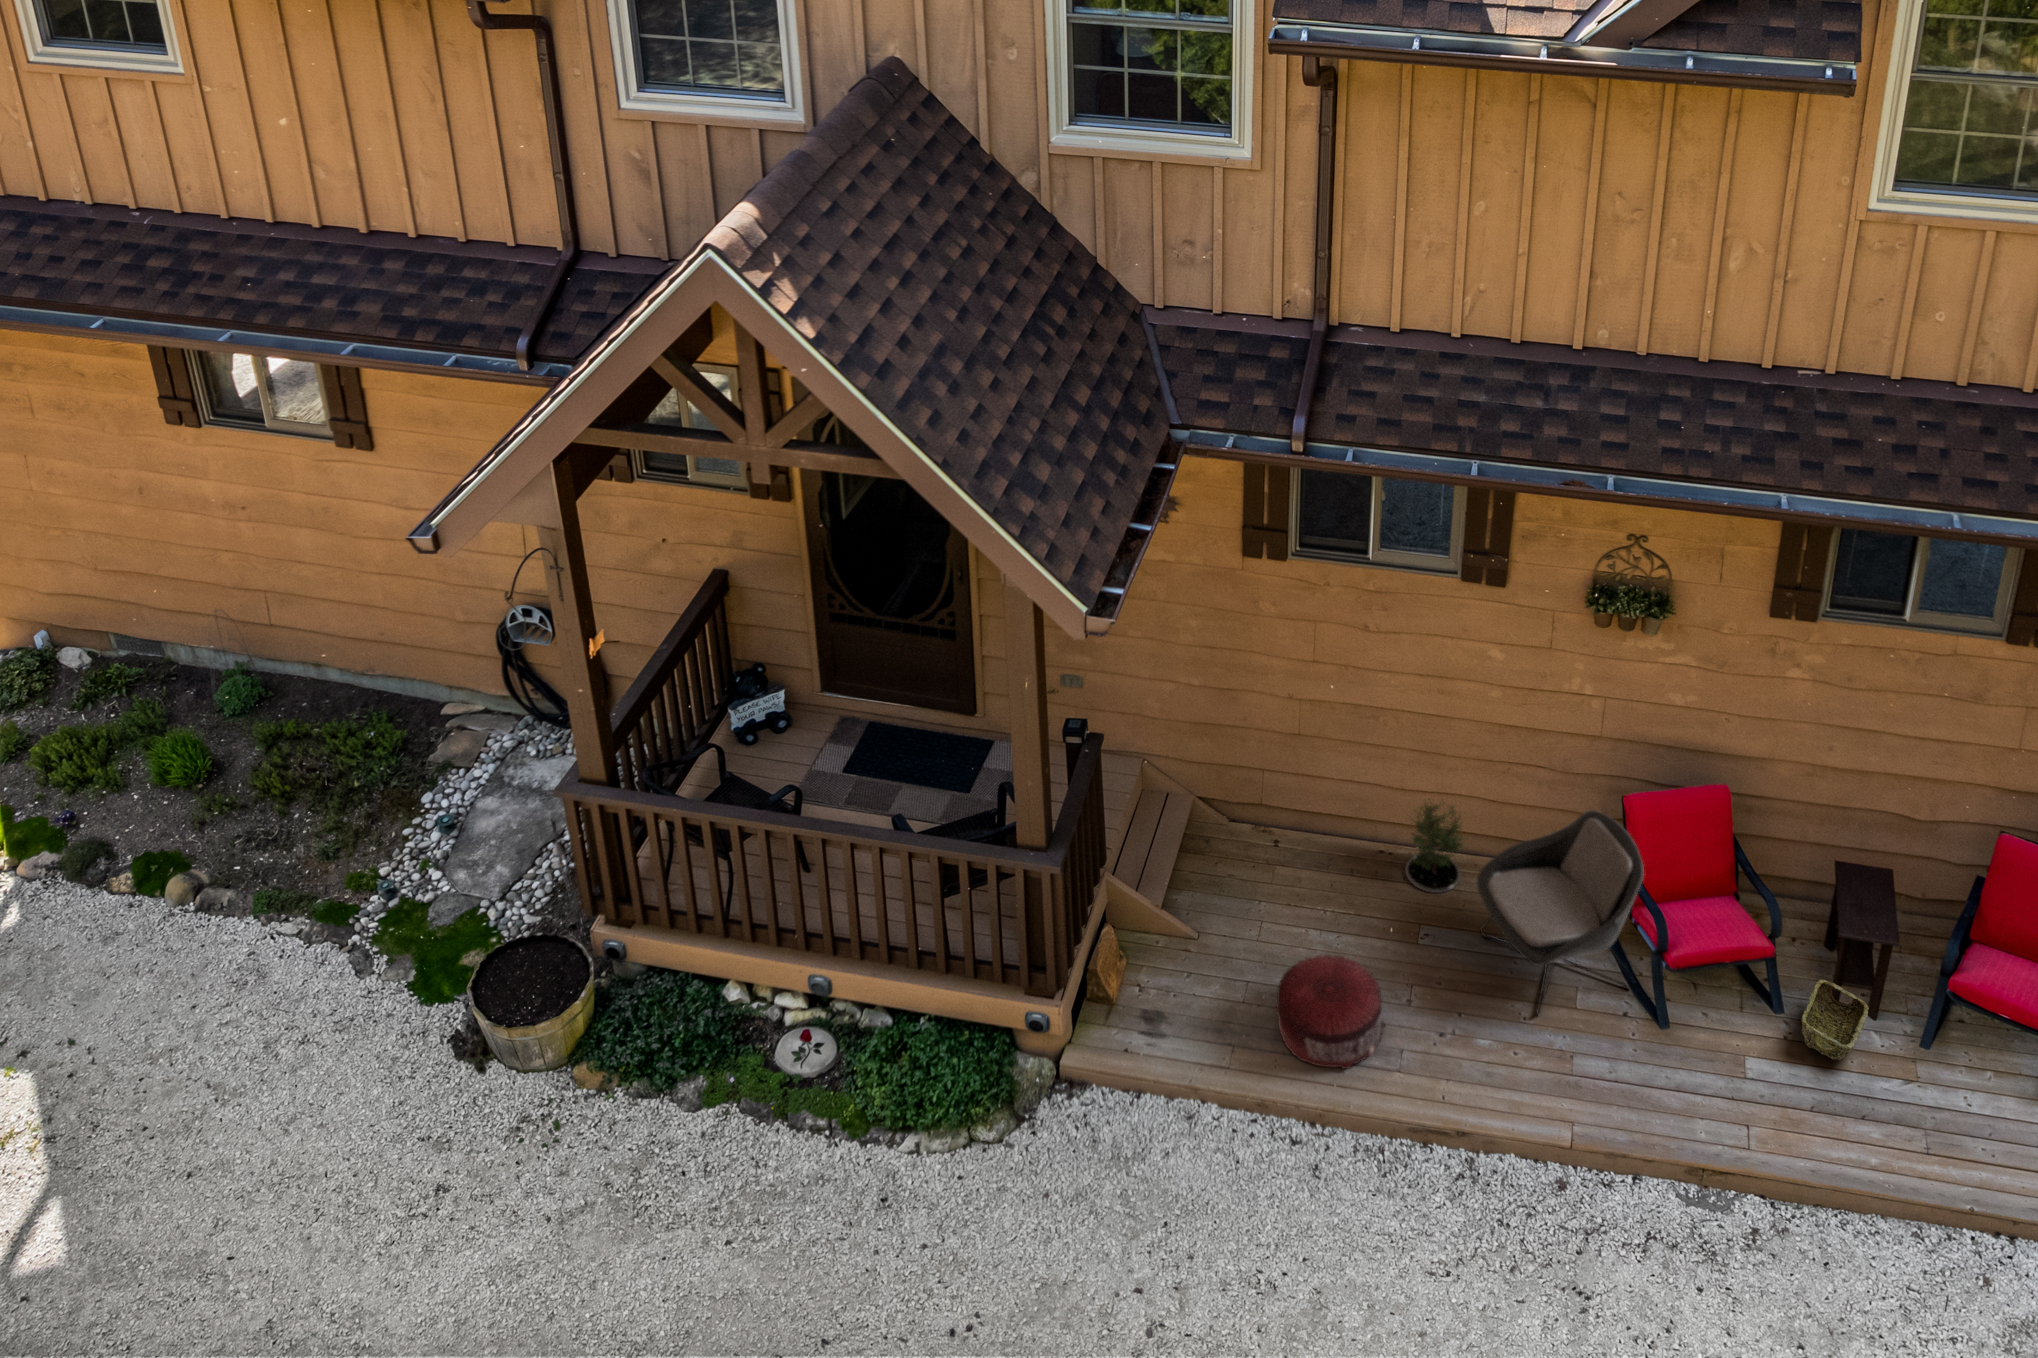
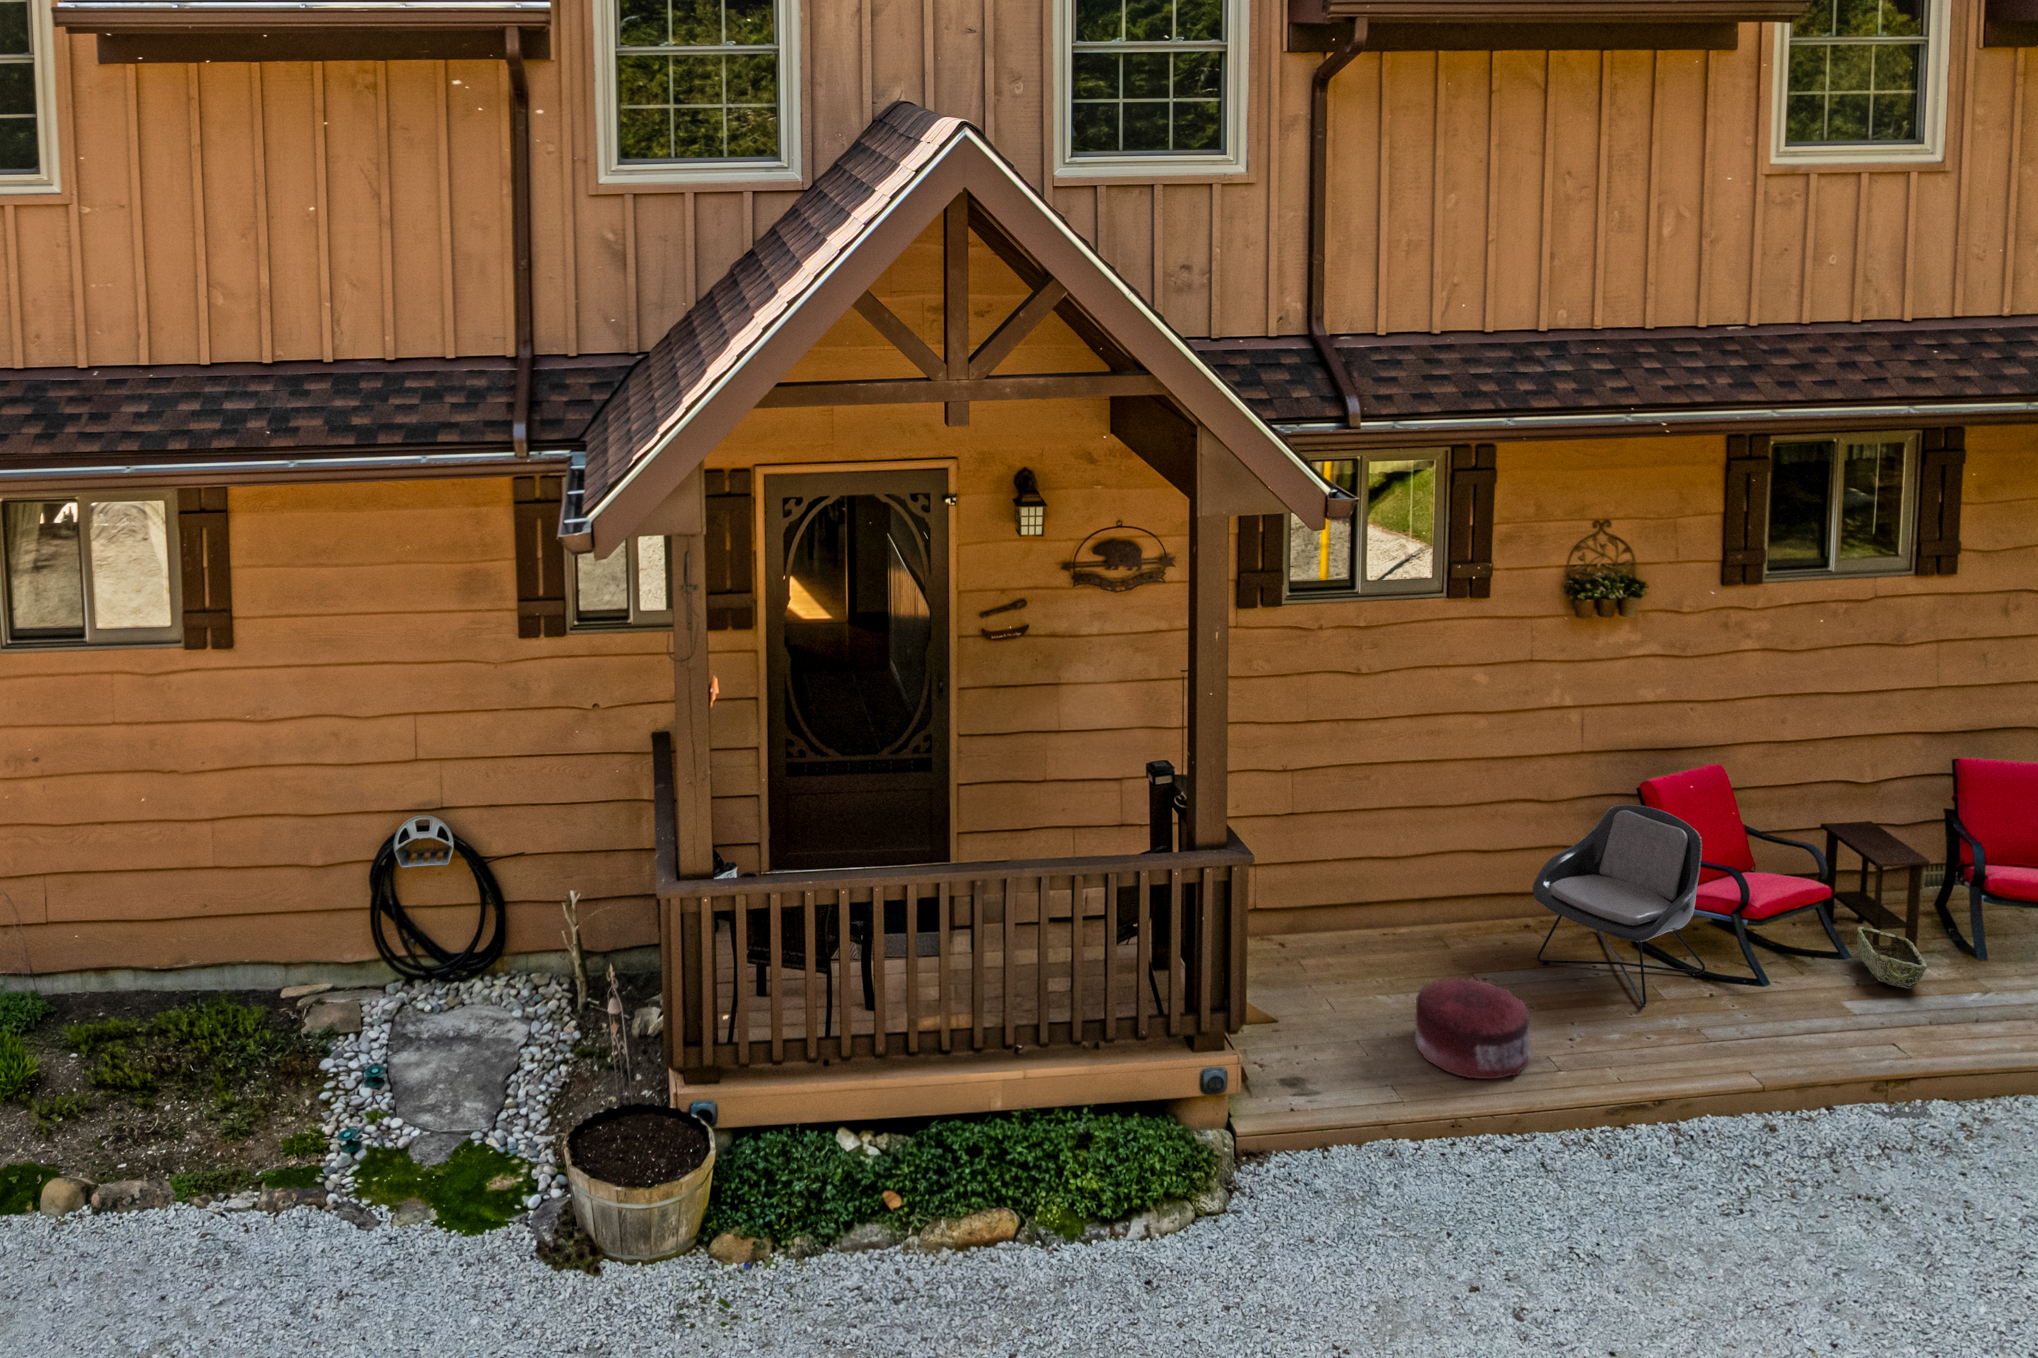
potted tree: present [1405,799,1467,893] -> none [1426,835,1486,942]

